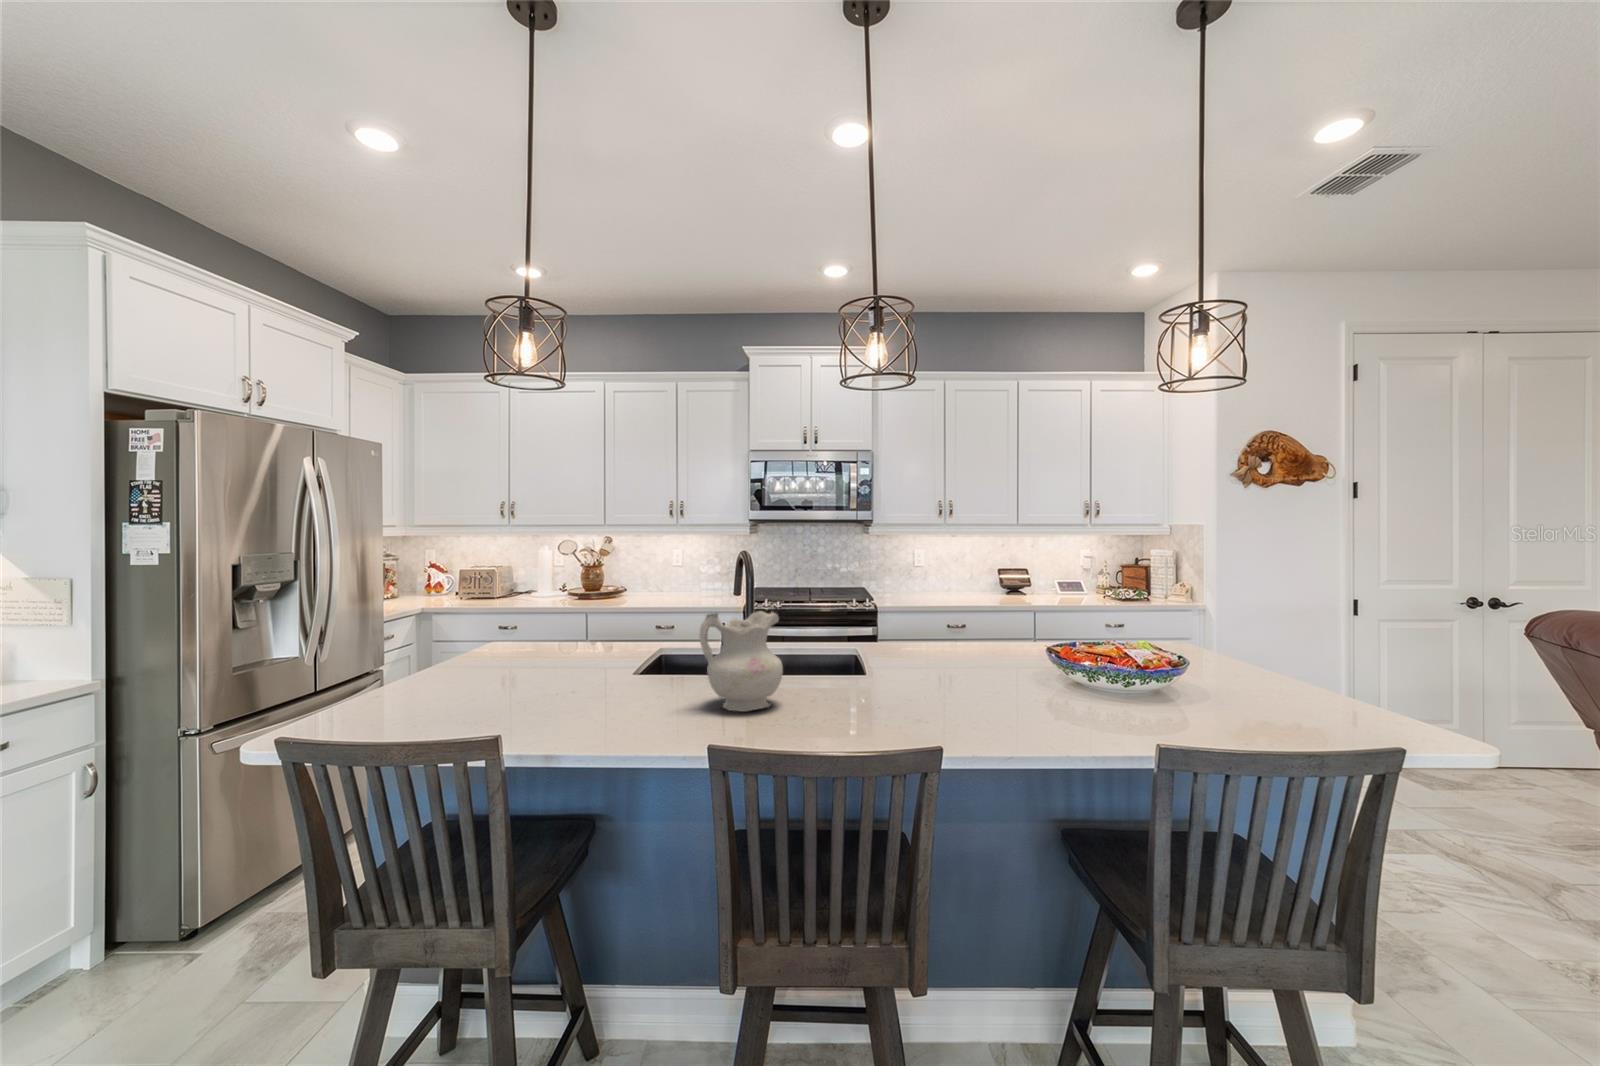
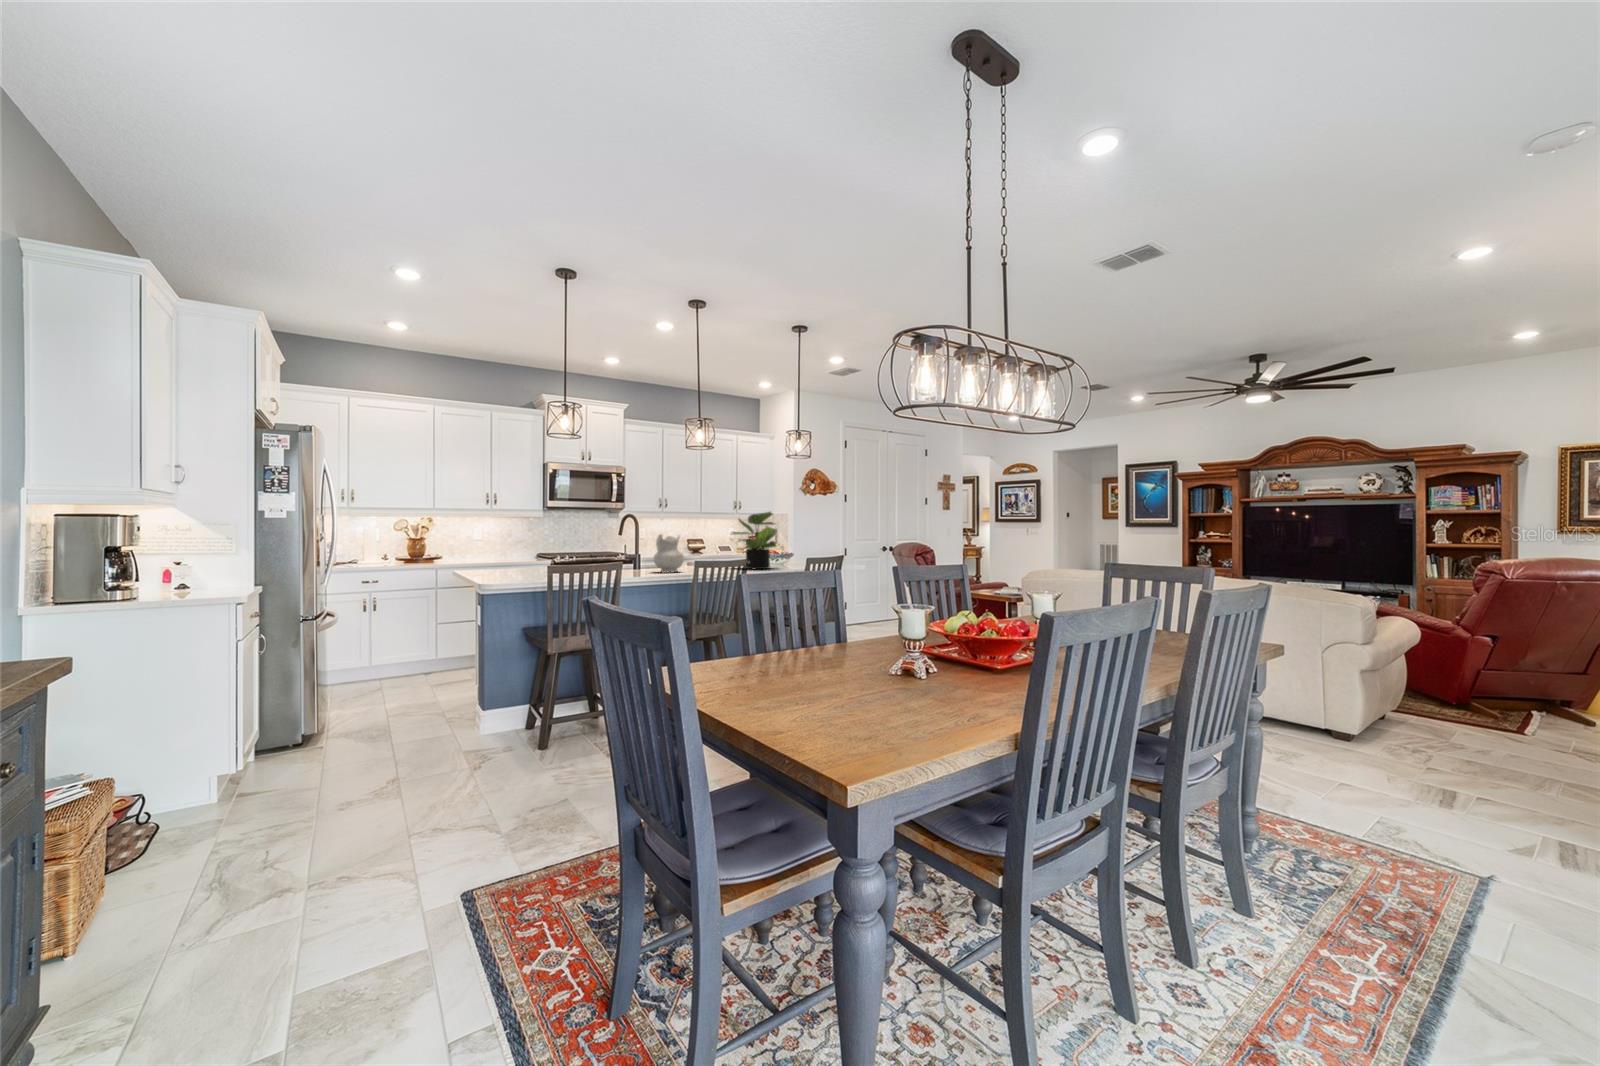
potted plant: none [939,555,1070,717] -> present [732,512,777,569]

